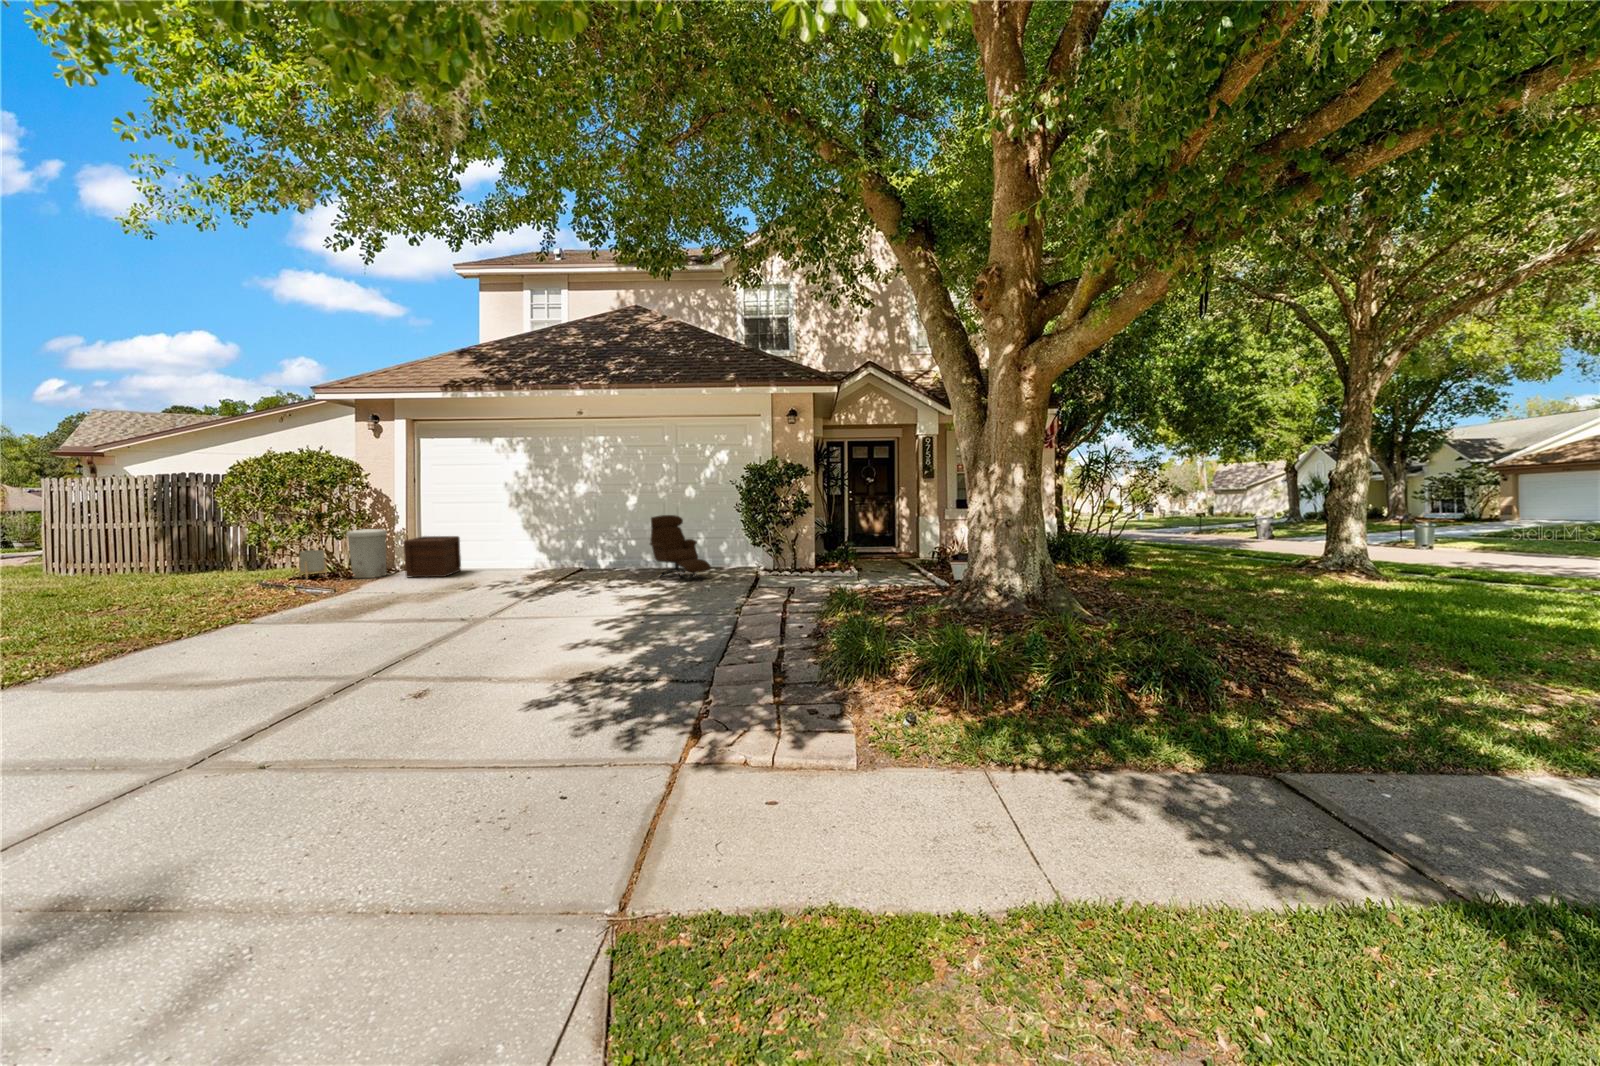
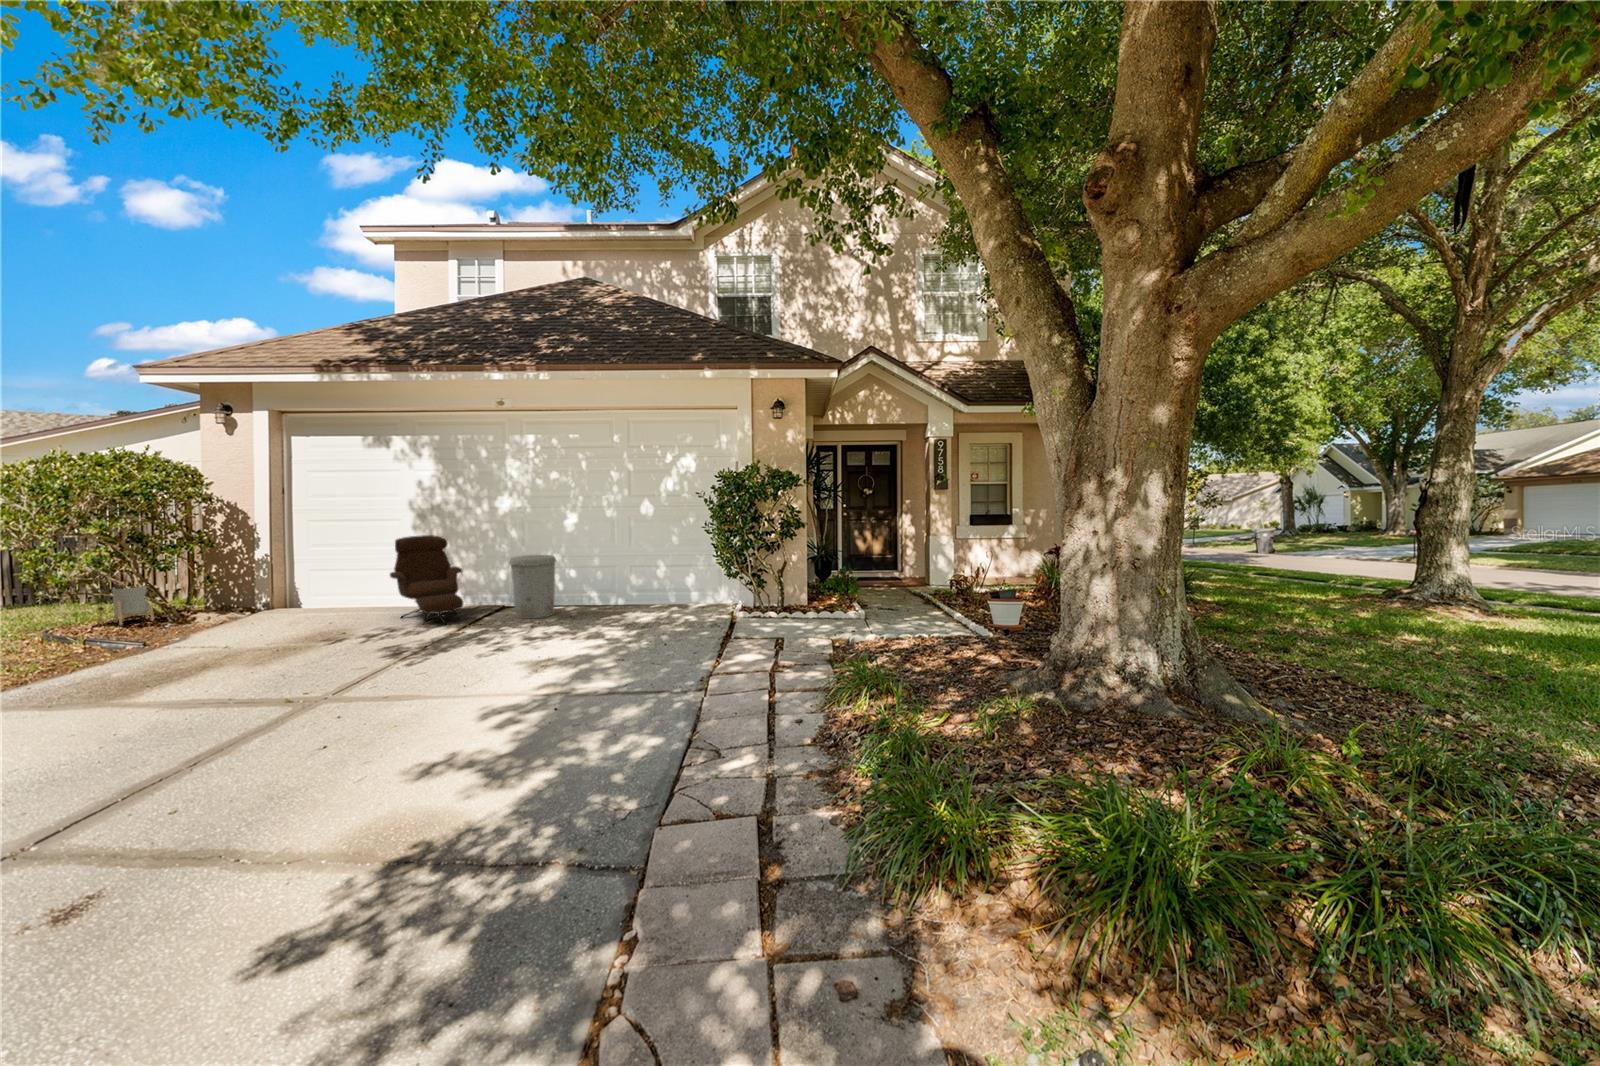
lounge chair: present [650,515,711,578] -> present [390,535,463,624]
trash can: present [347,529,387,578] -> present [509,555,556,619]
wooden crate: present [404,536,461,577] -> none [258,564,346,621]

